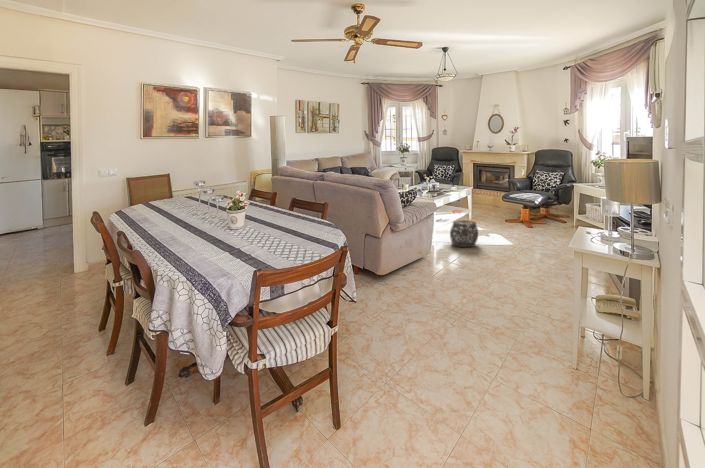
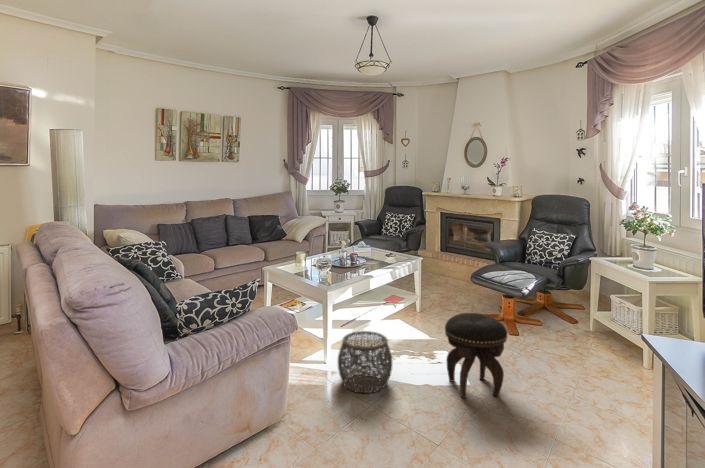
footstool: none [503,209,537,247] -> present [445,313,507,398]

